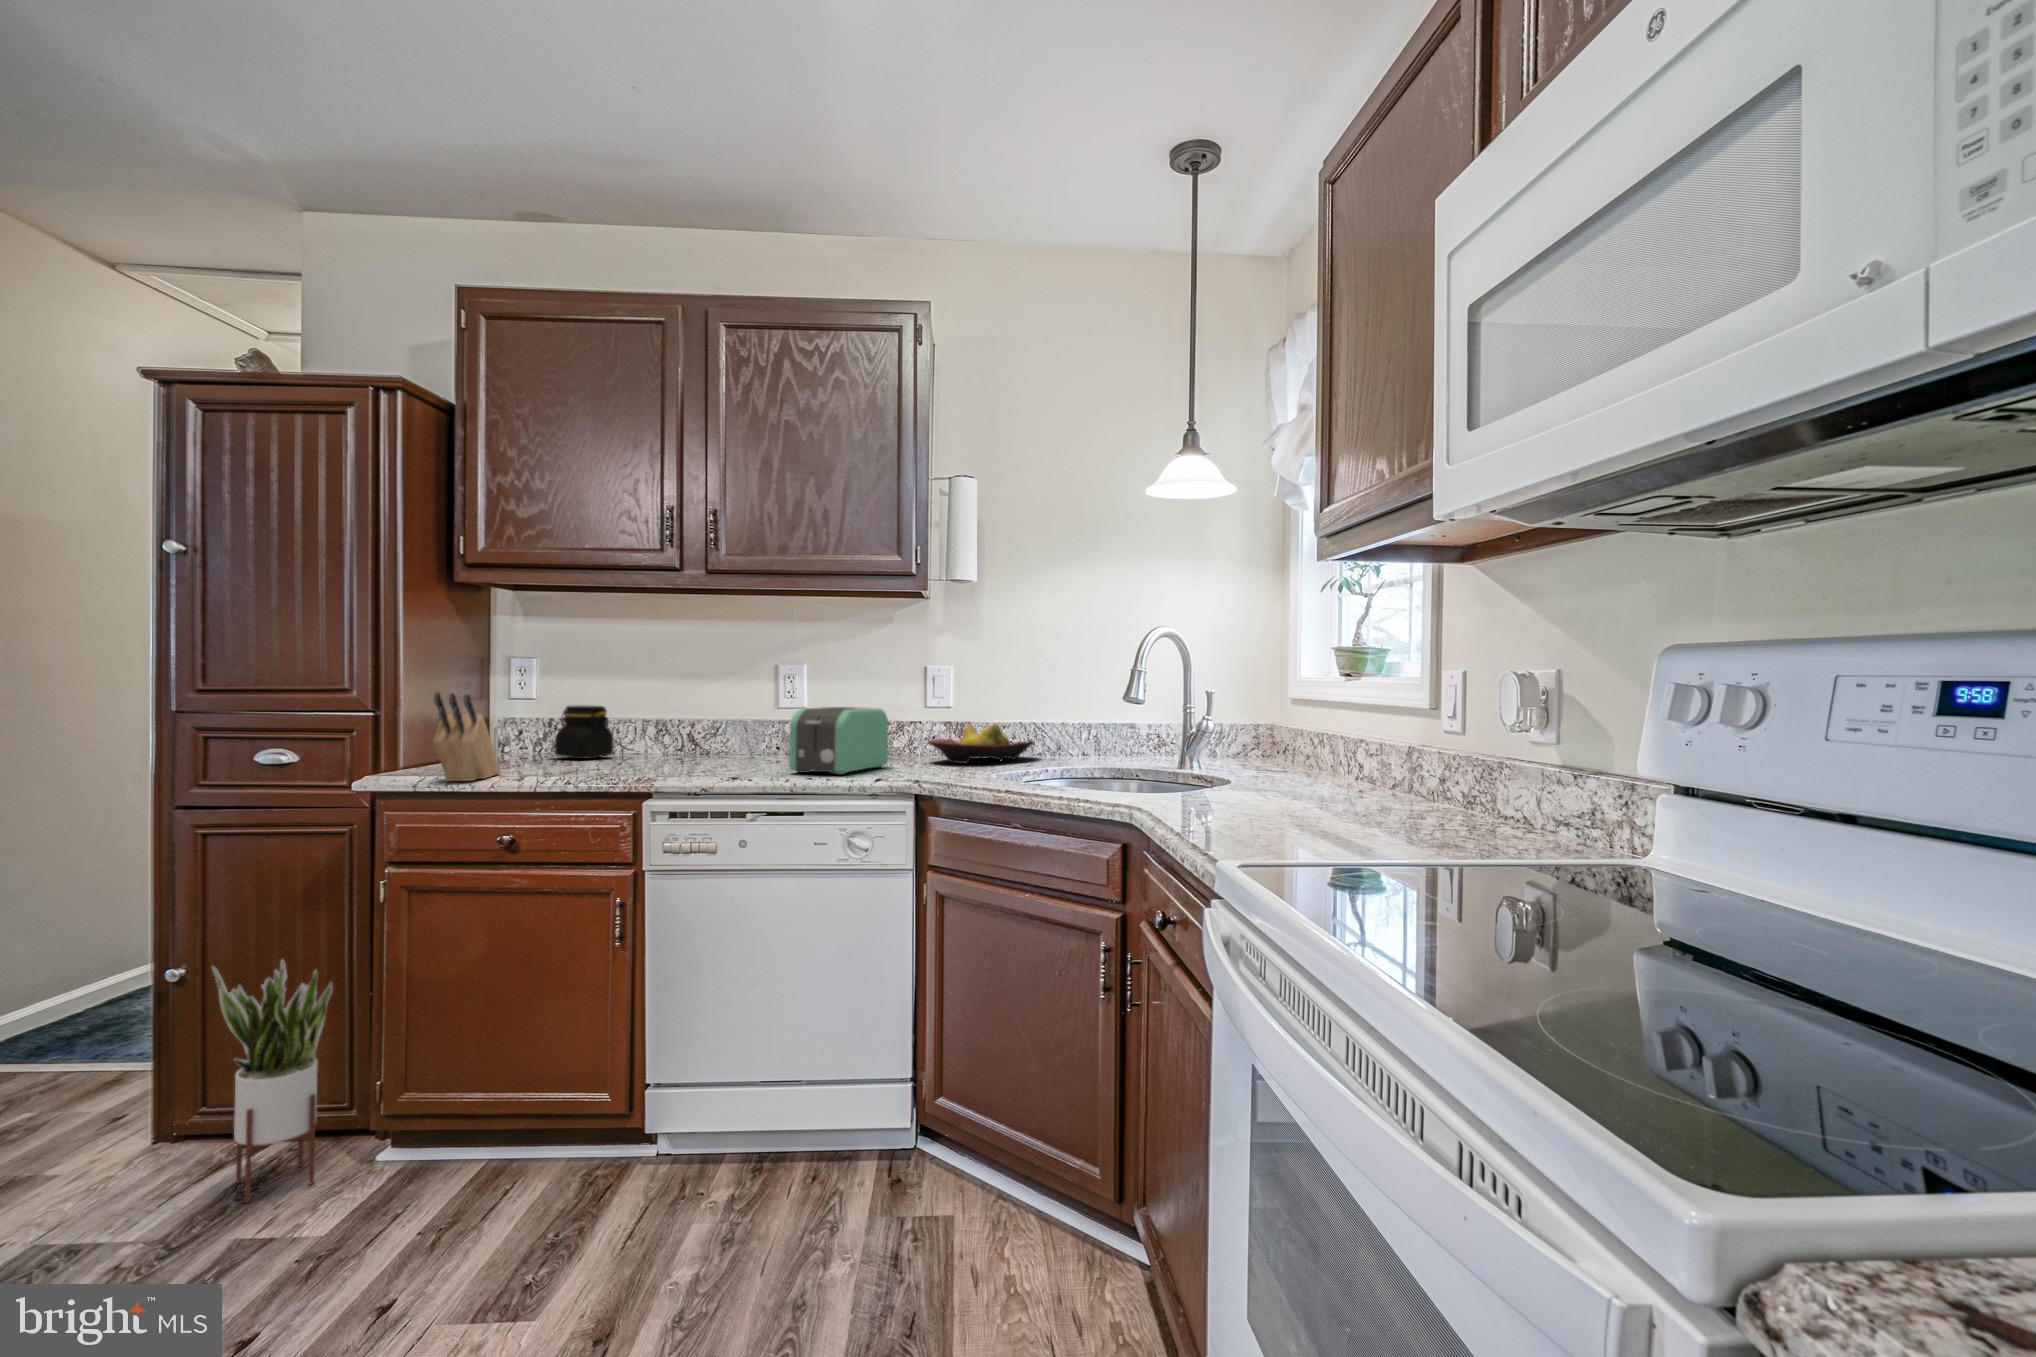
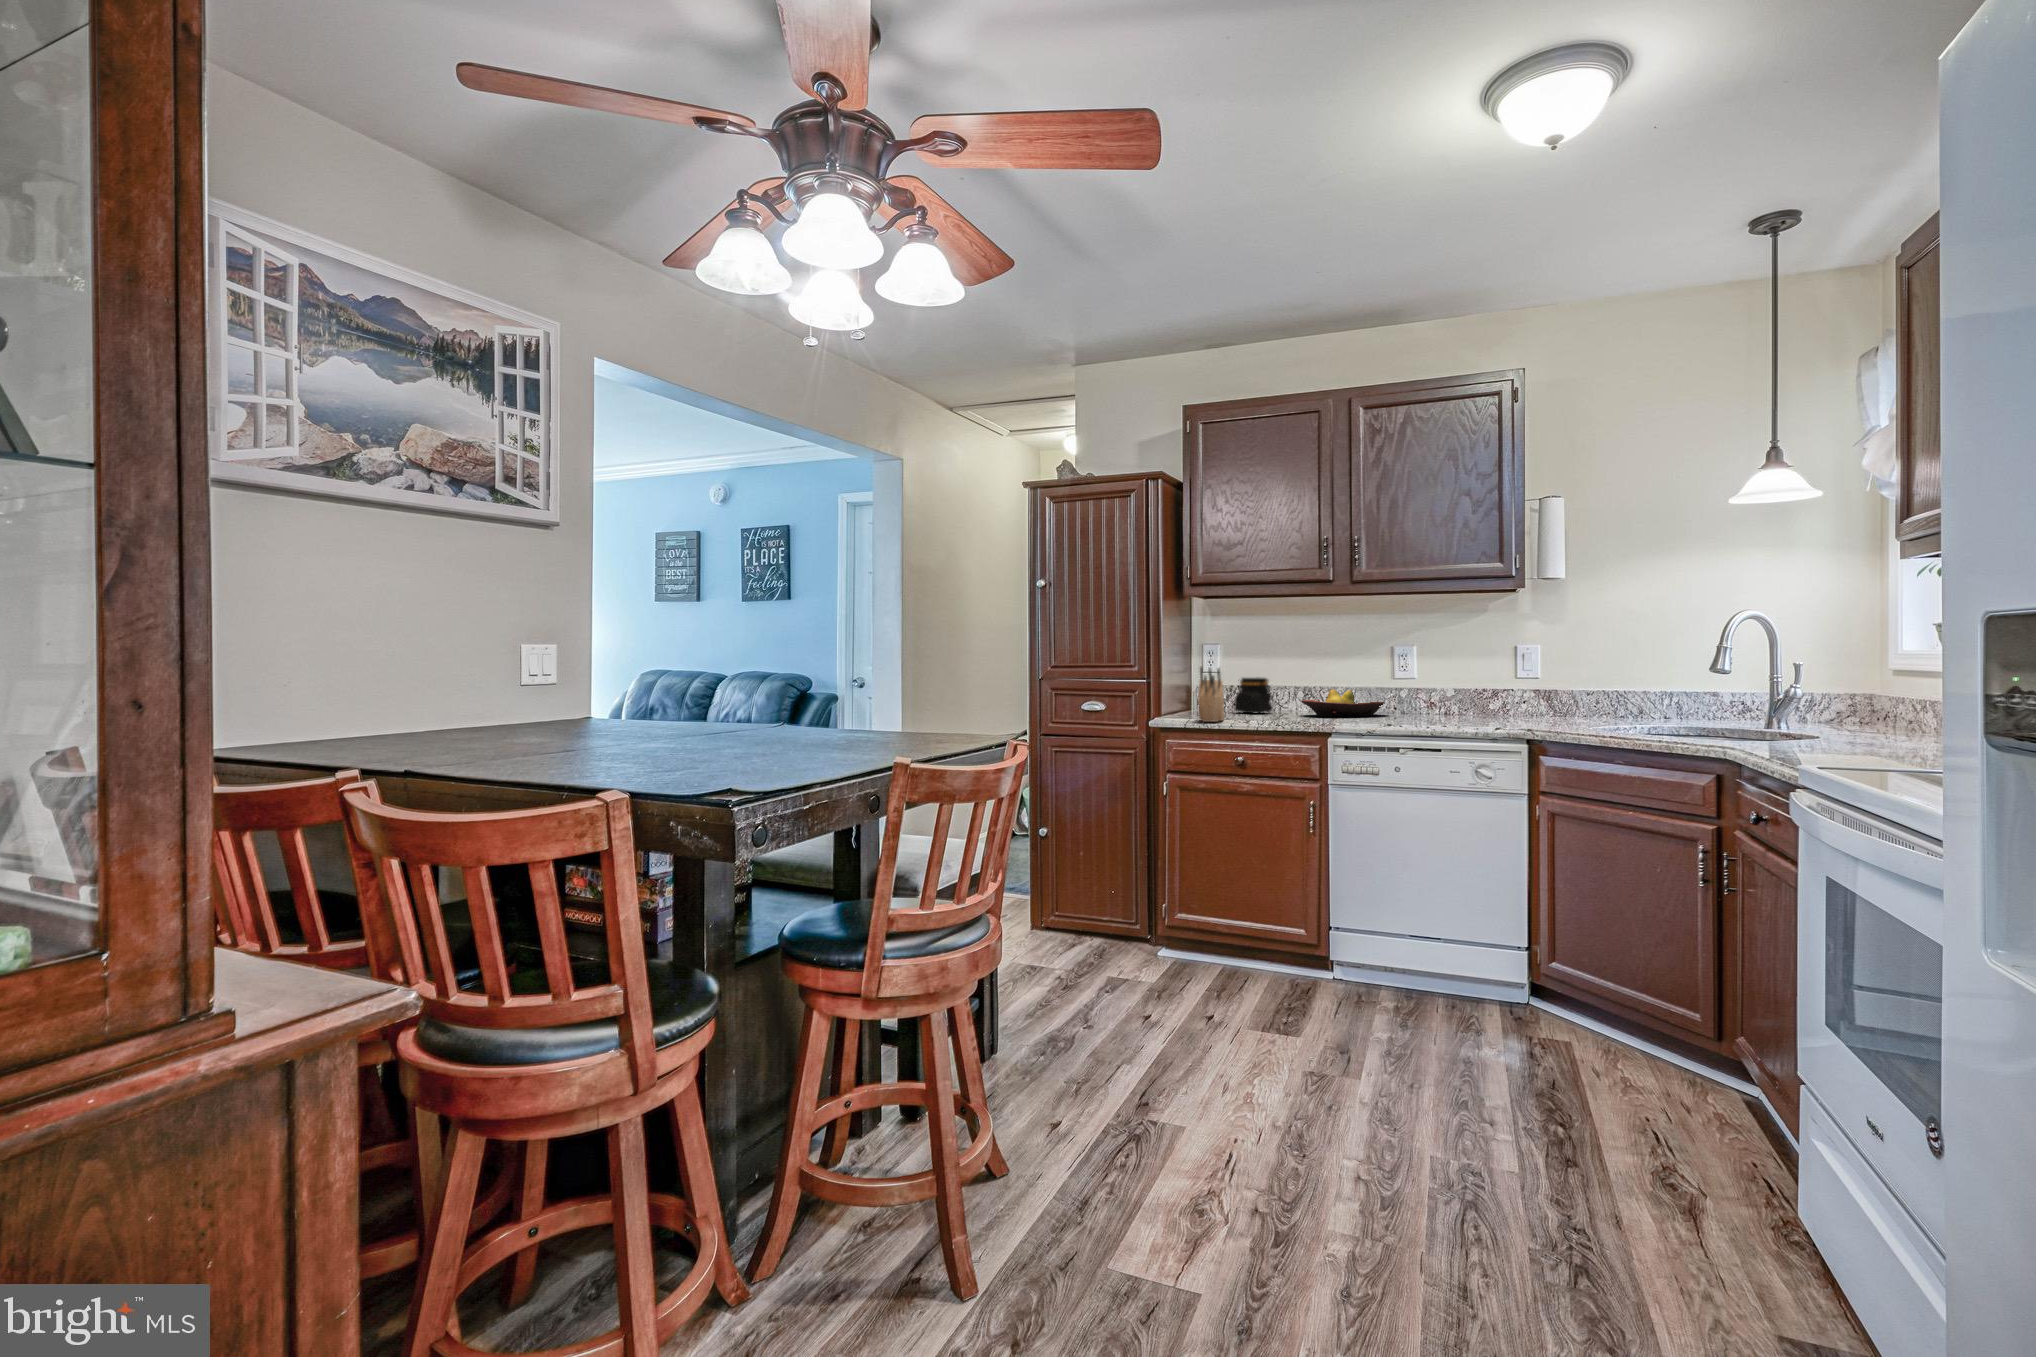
toaster: present [789,707,888,775] -> none [1421,678,1493,726]
fruit bowl: present [928,724,1034,764] -> present [1301,689,1384,717]
potted plant: present [212,959,333,1203] -> none [1078,823,1136,960]

